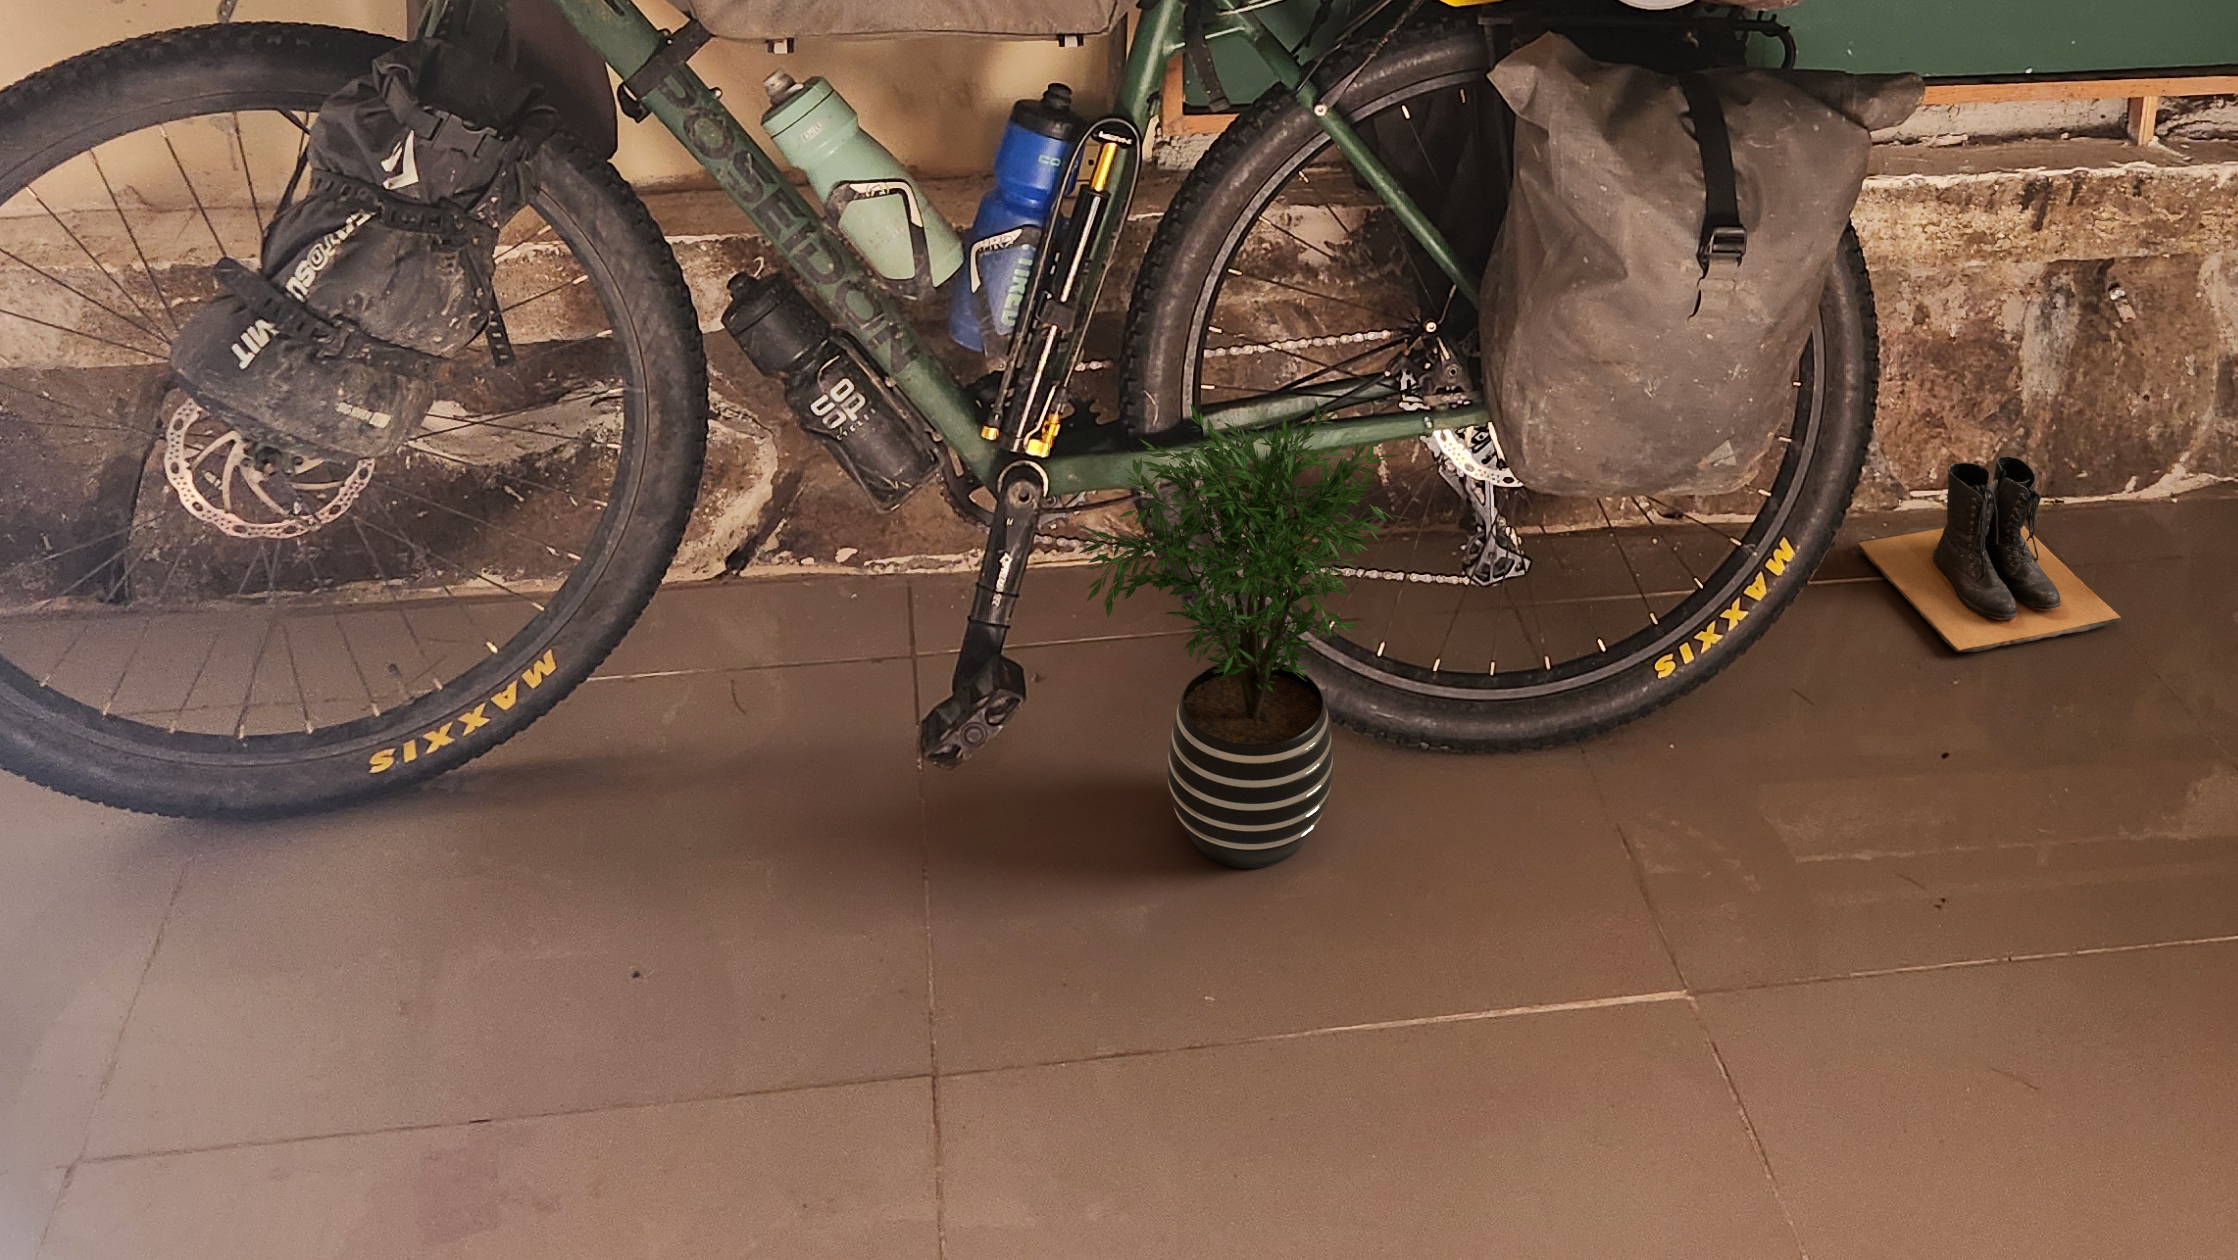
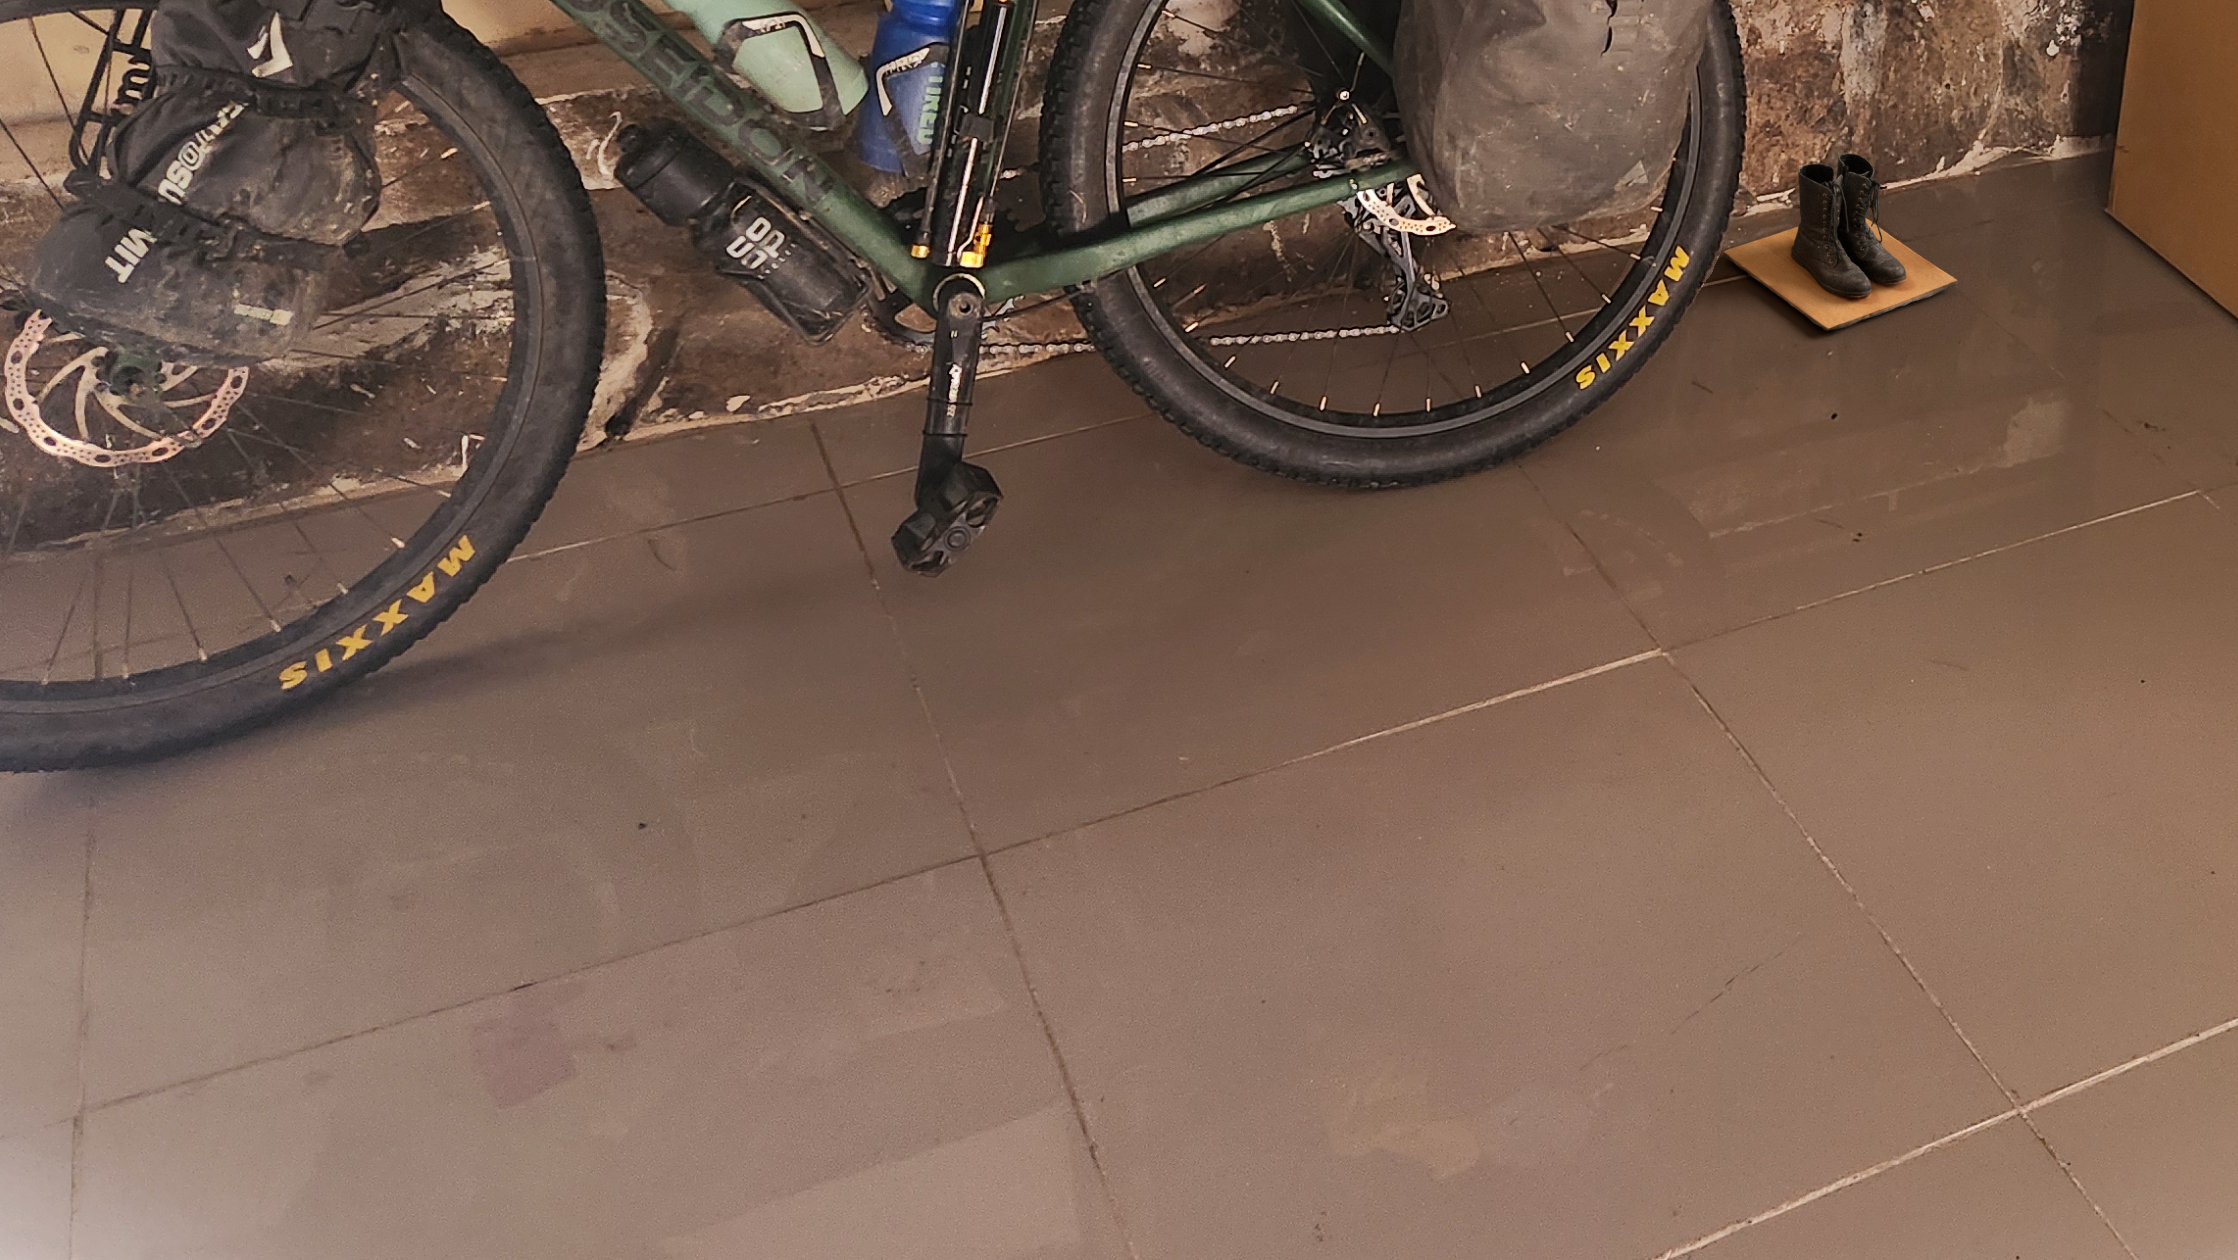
potted plant: present [1078,401,1404,868] -> none [1044,175,1358,619]

